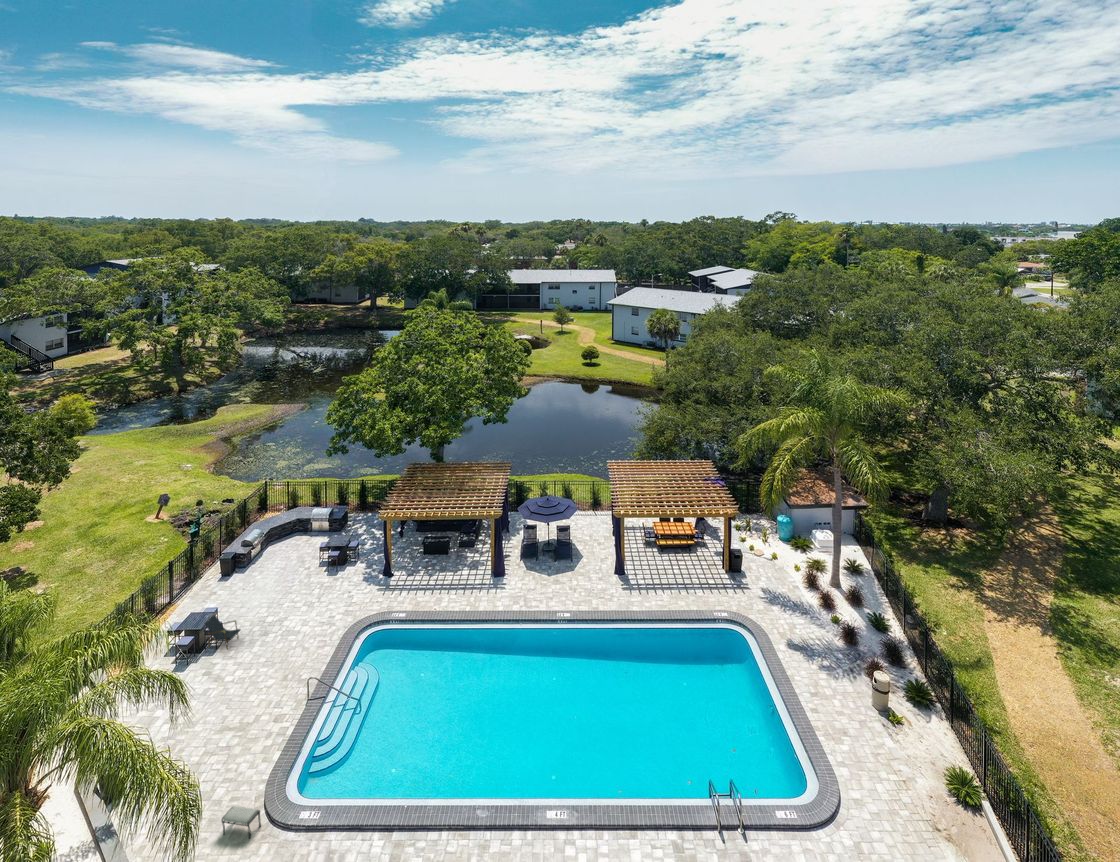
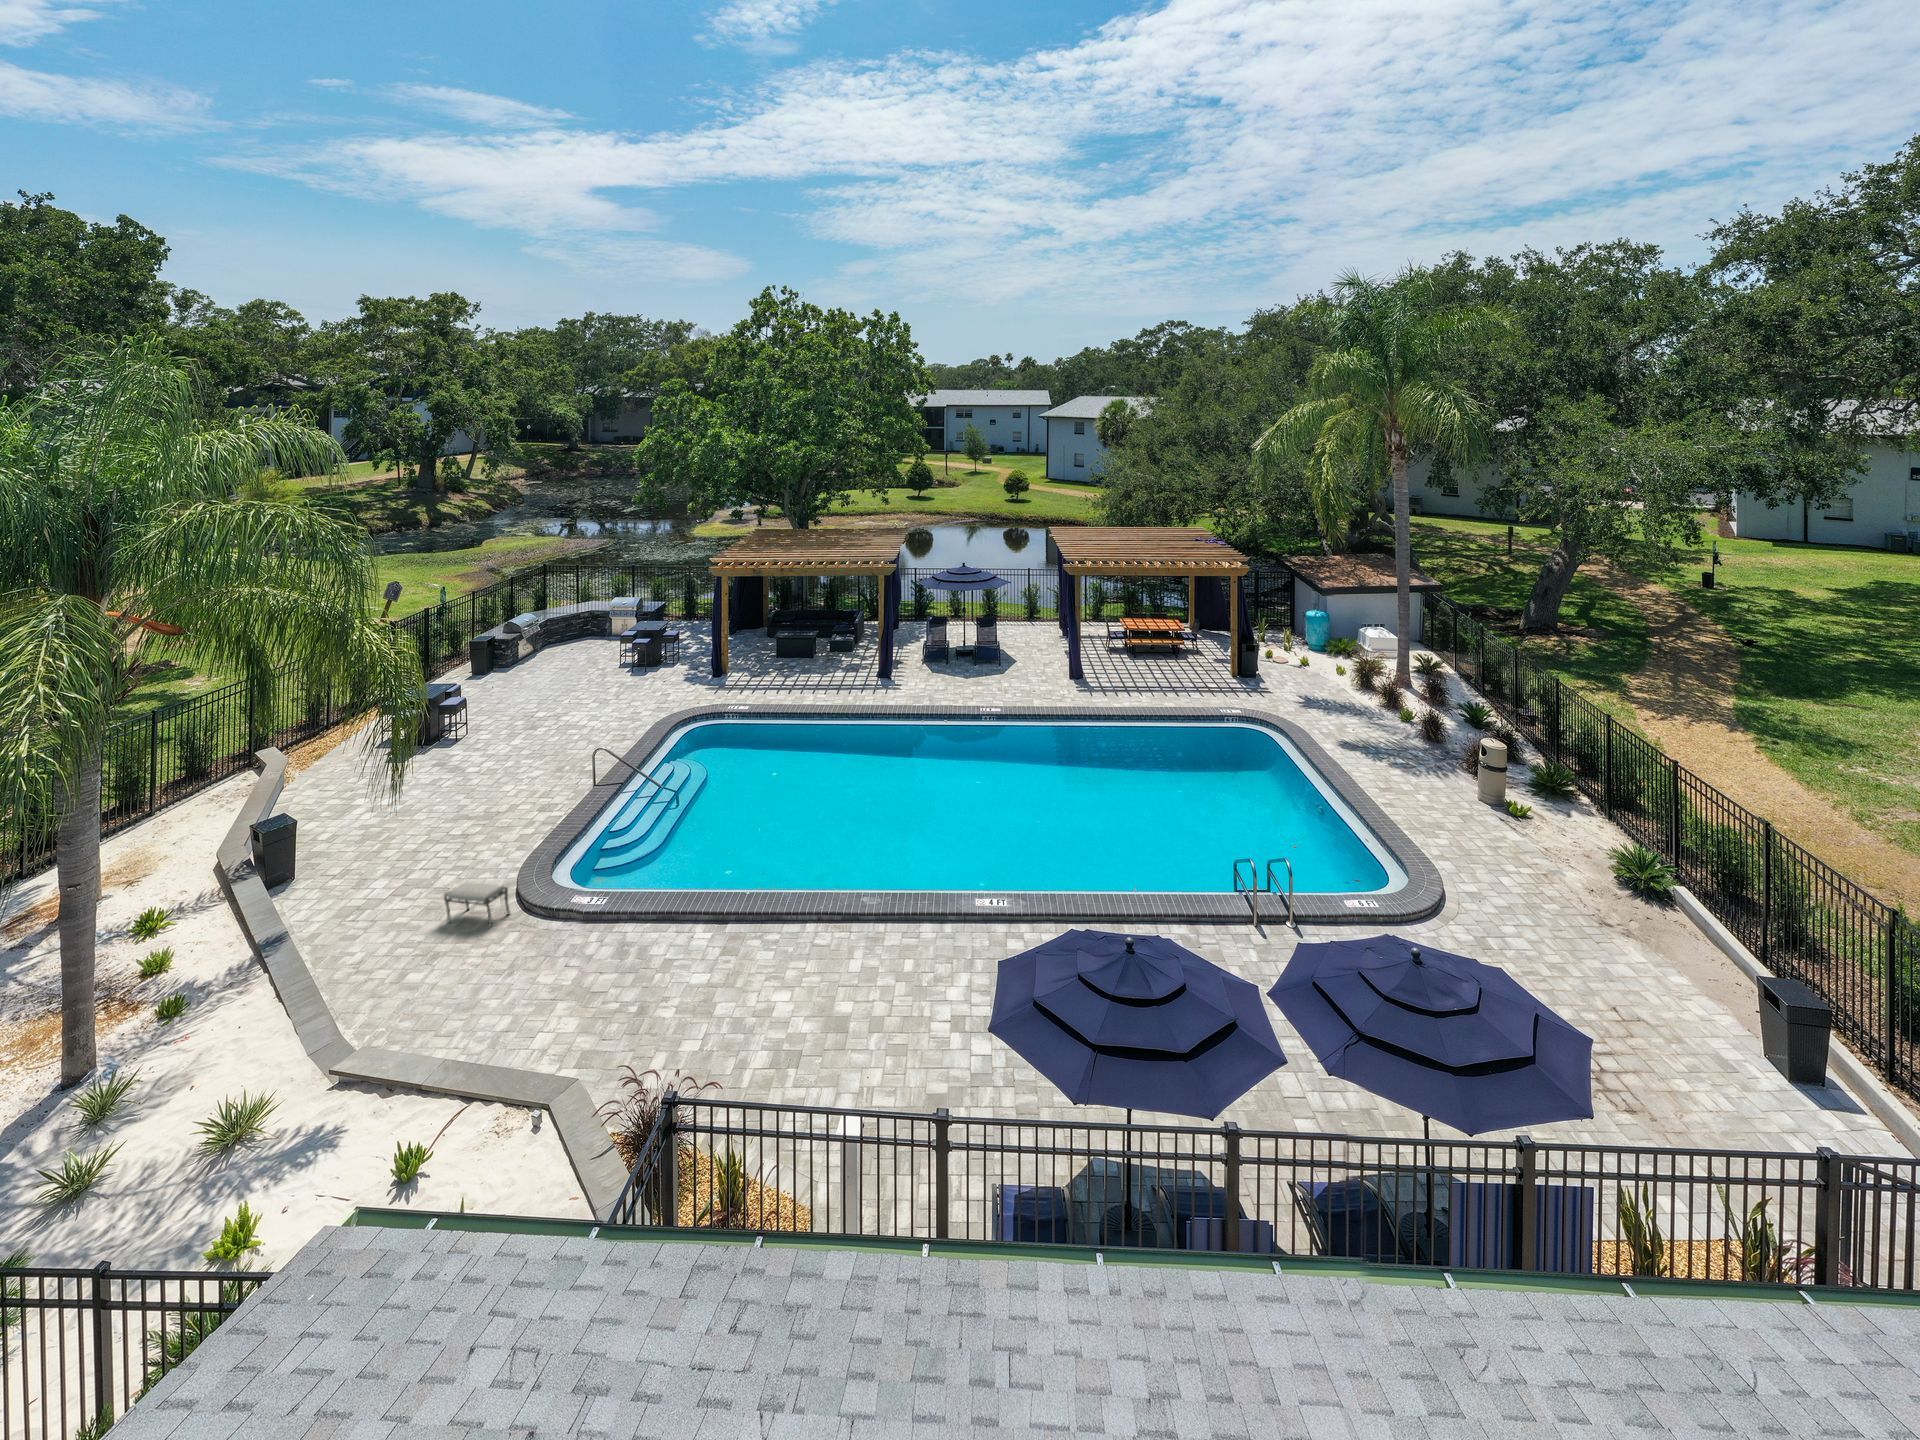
lounge chair: present [205,615,240,649] -> none [438,694,495,742]

